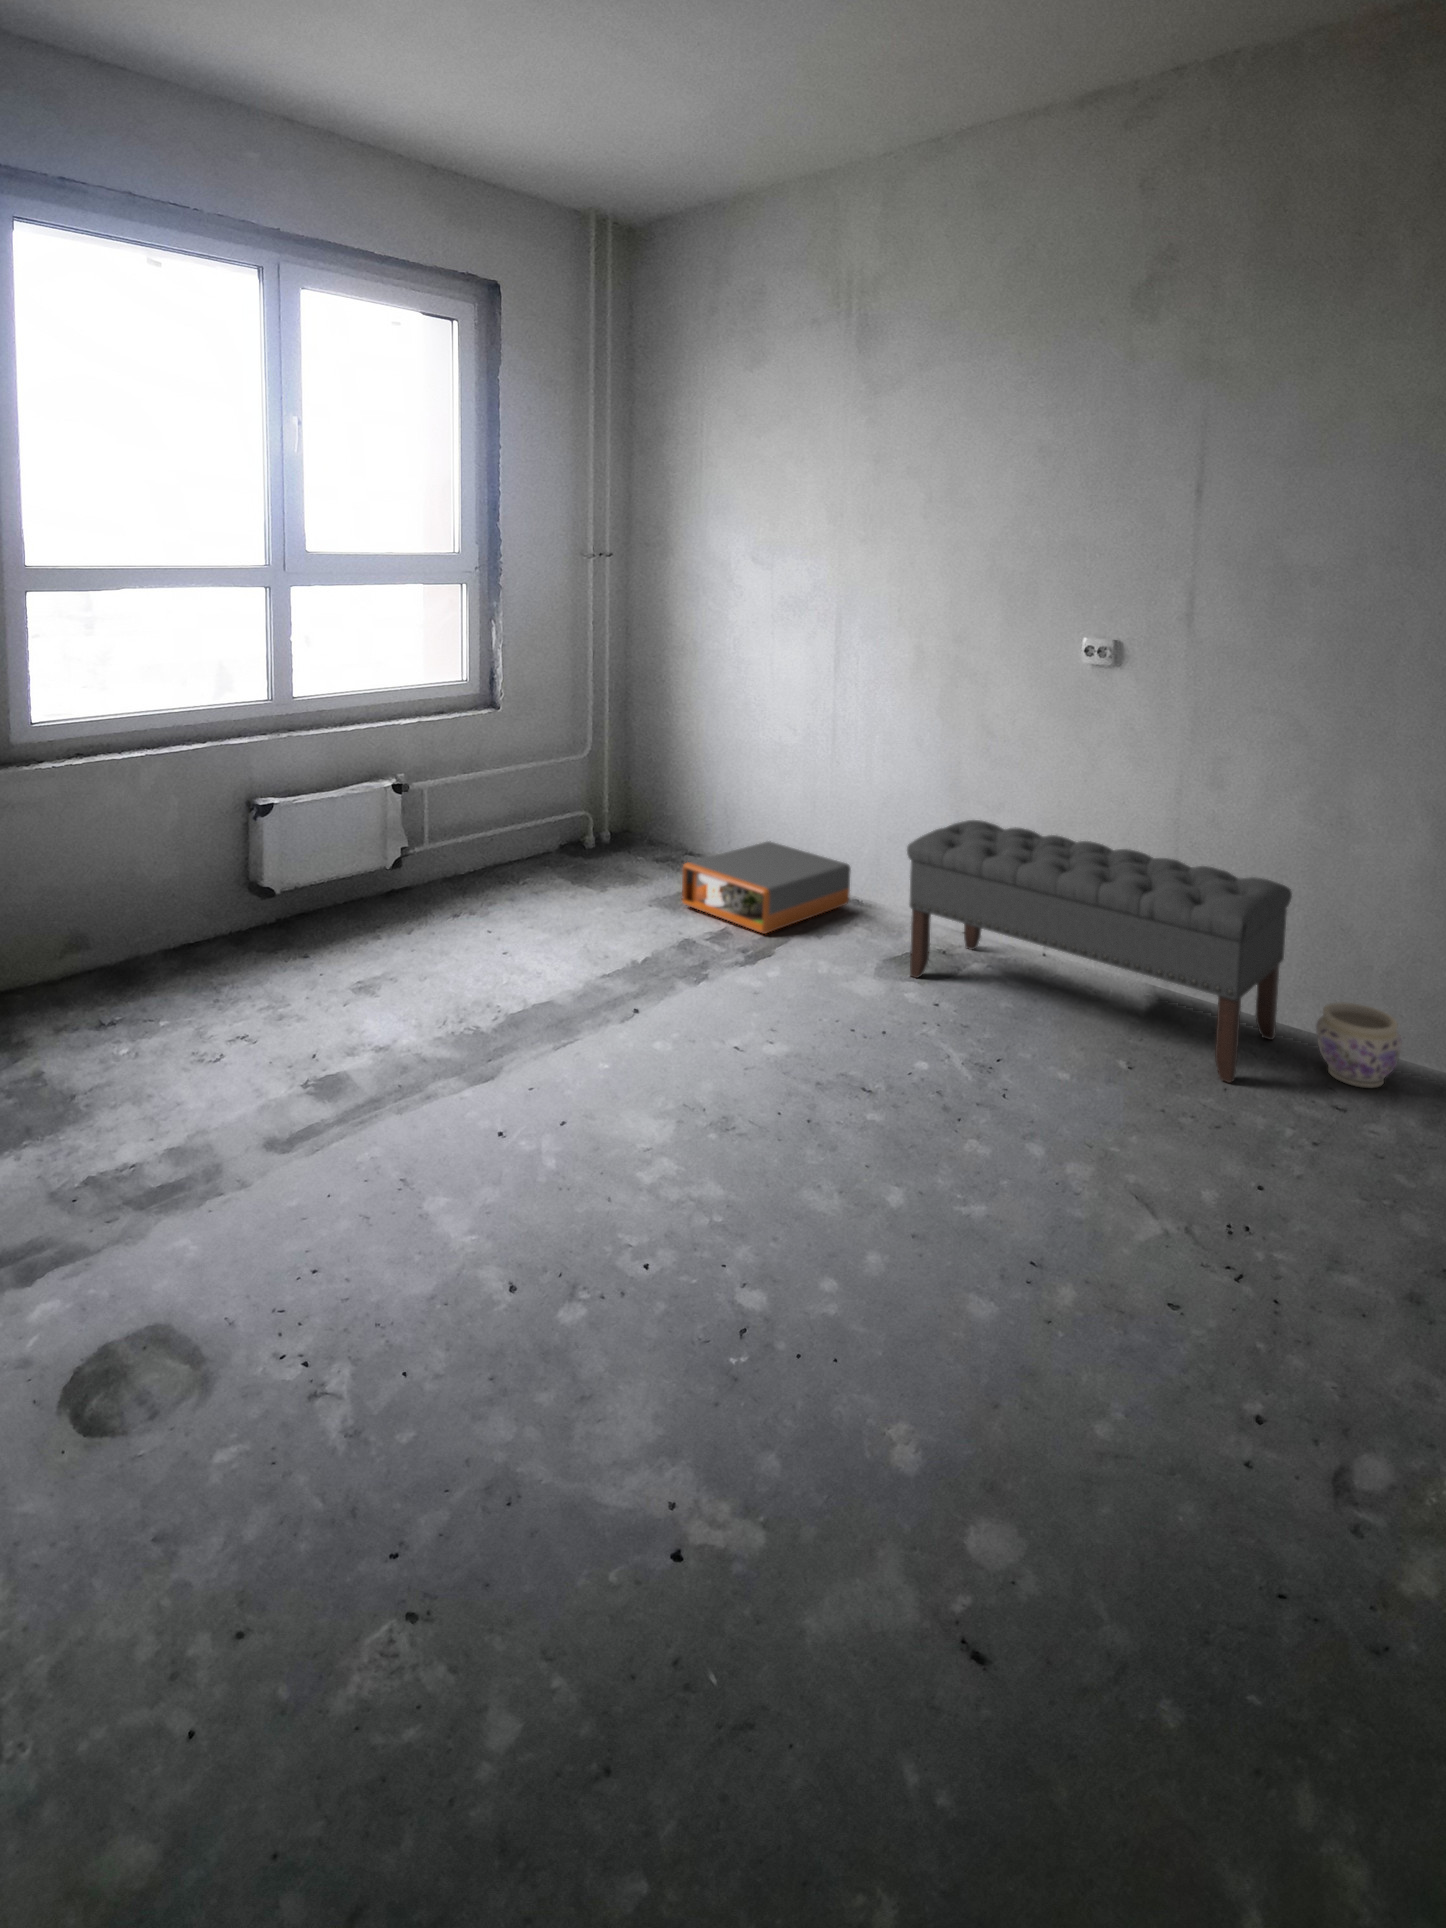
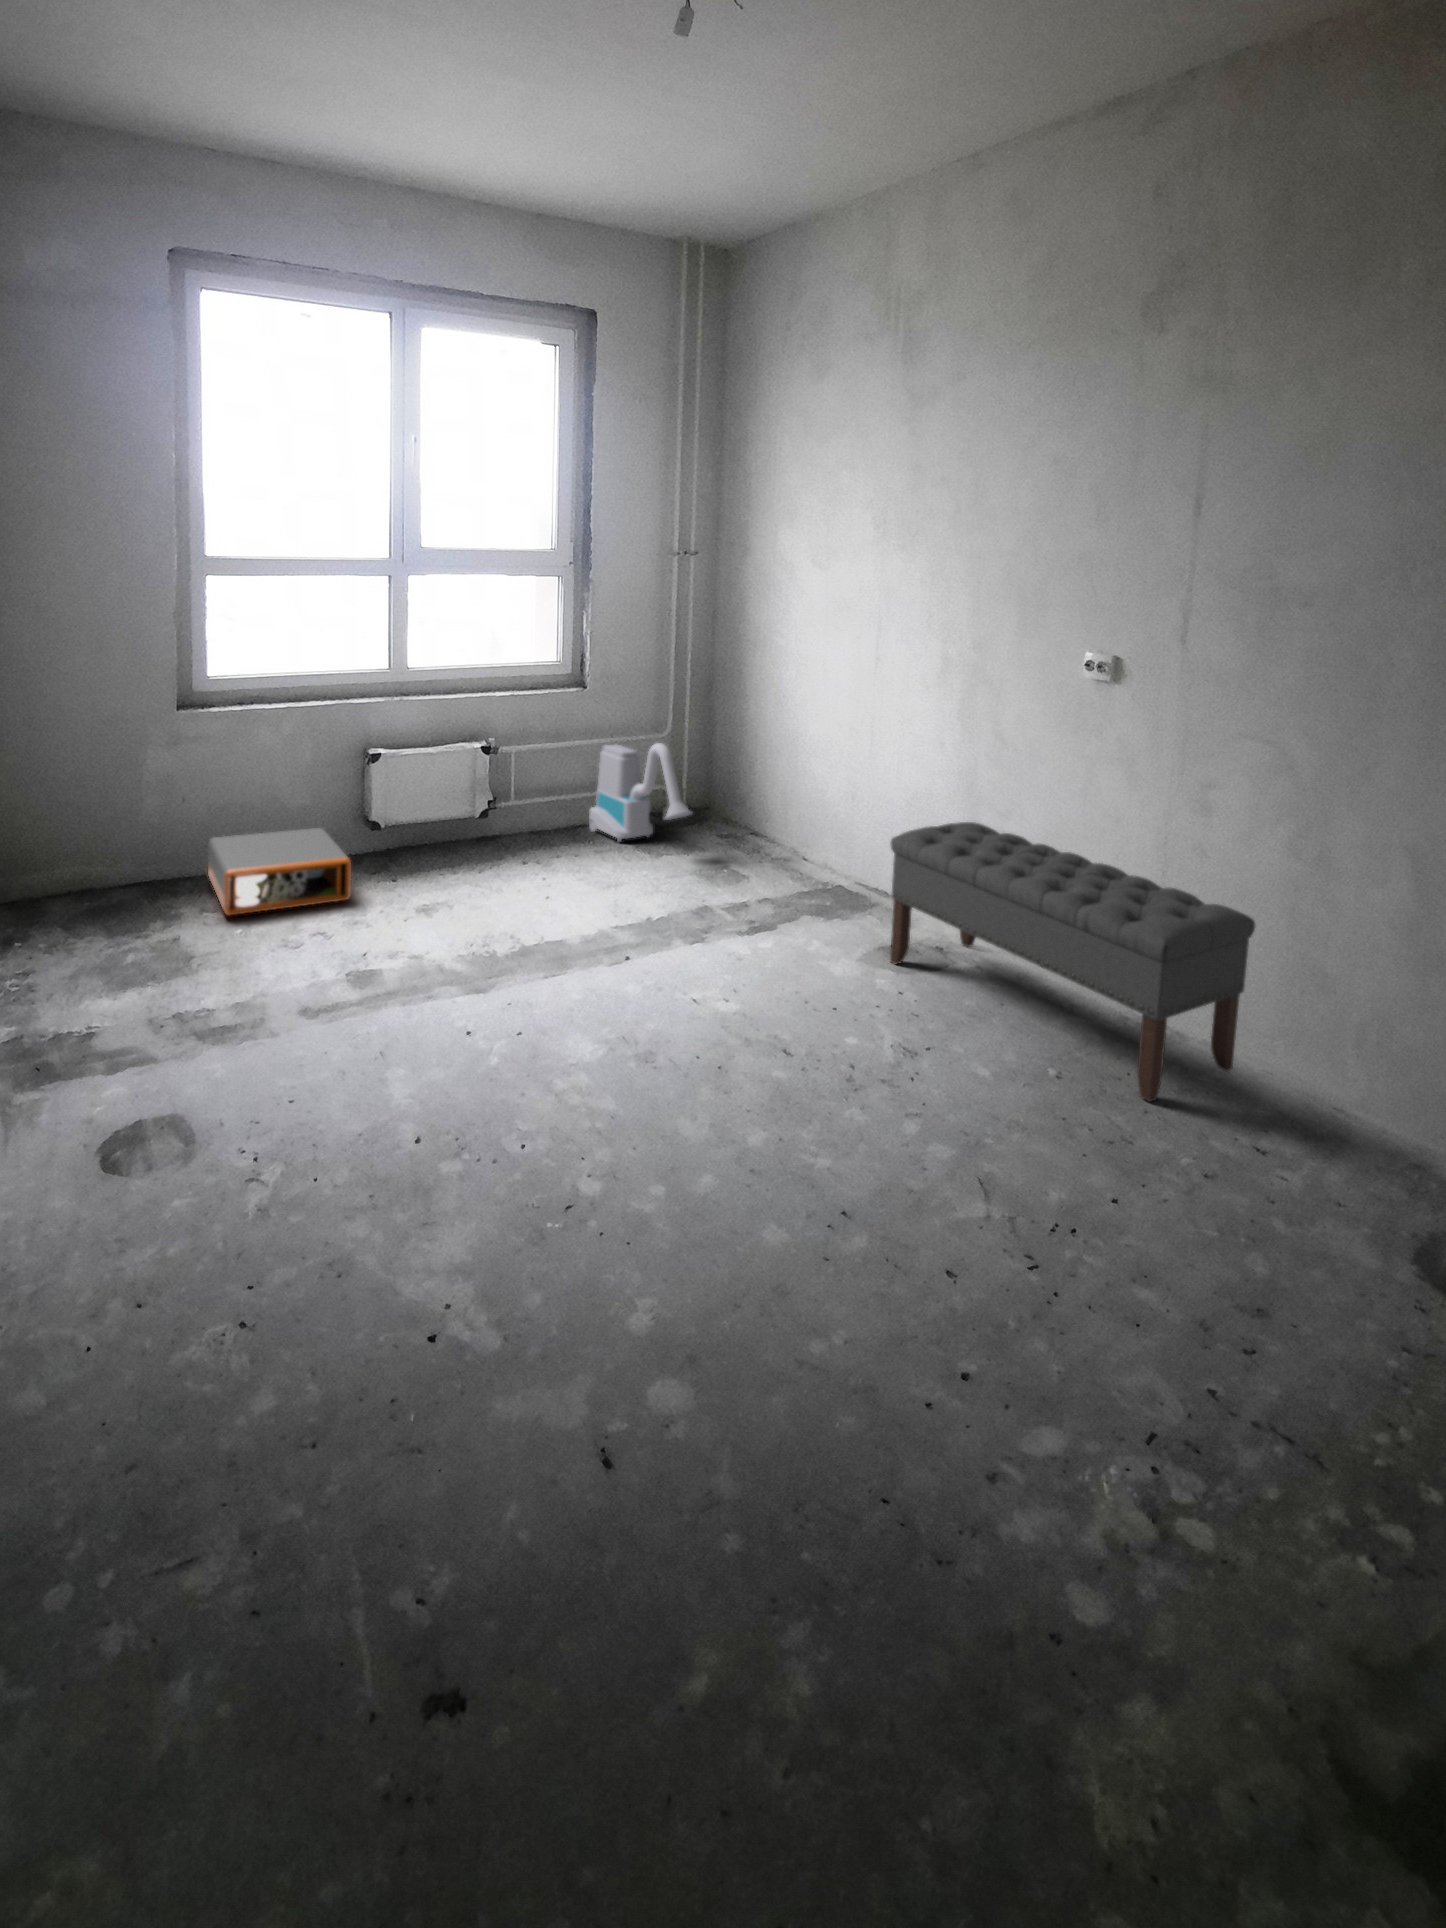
vacuum cleaner: none [509,764,643,881] -> present [589,743,692,842]
storage box: present [682,841,850,933] -> present [208,828,351,915]
planter: present [1316,1002,1402,1088] -> none [1258,1041,1347,1133]

